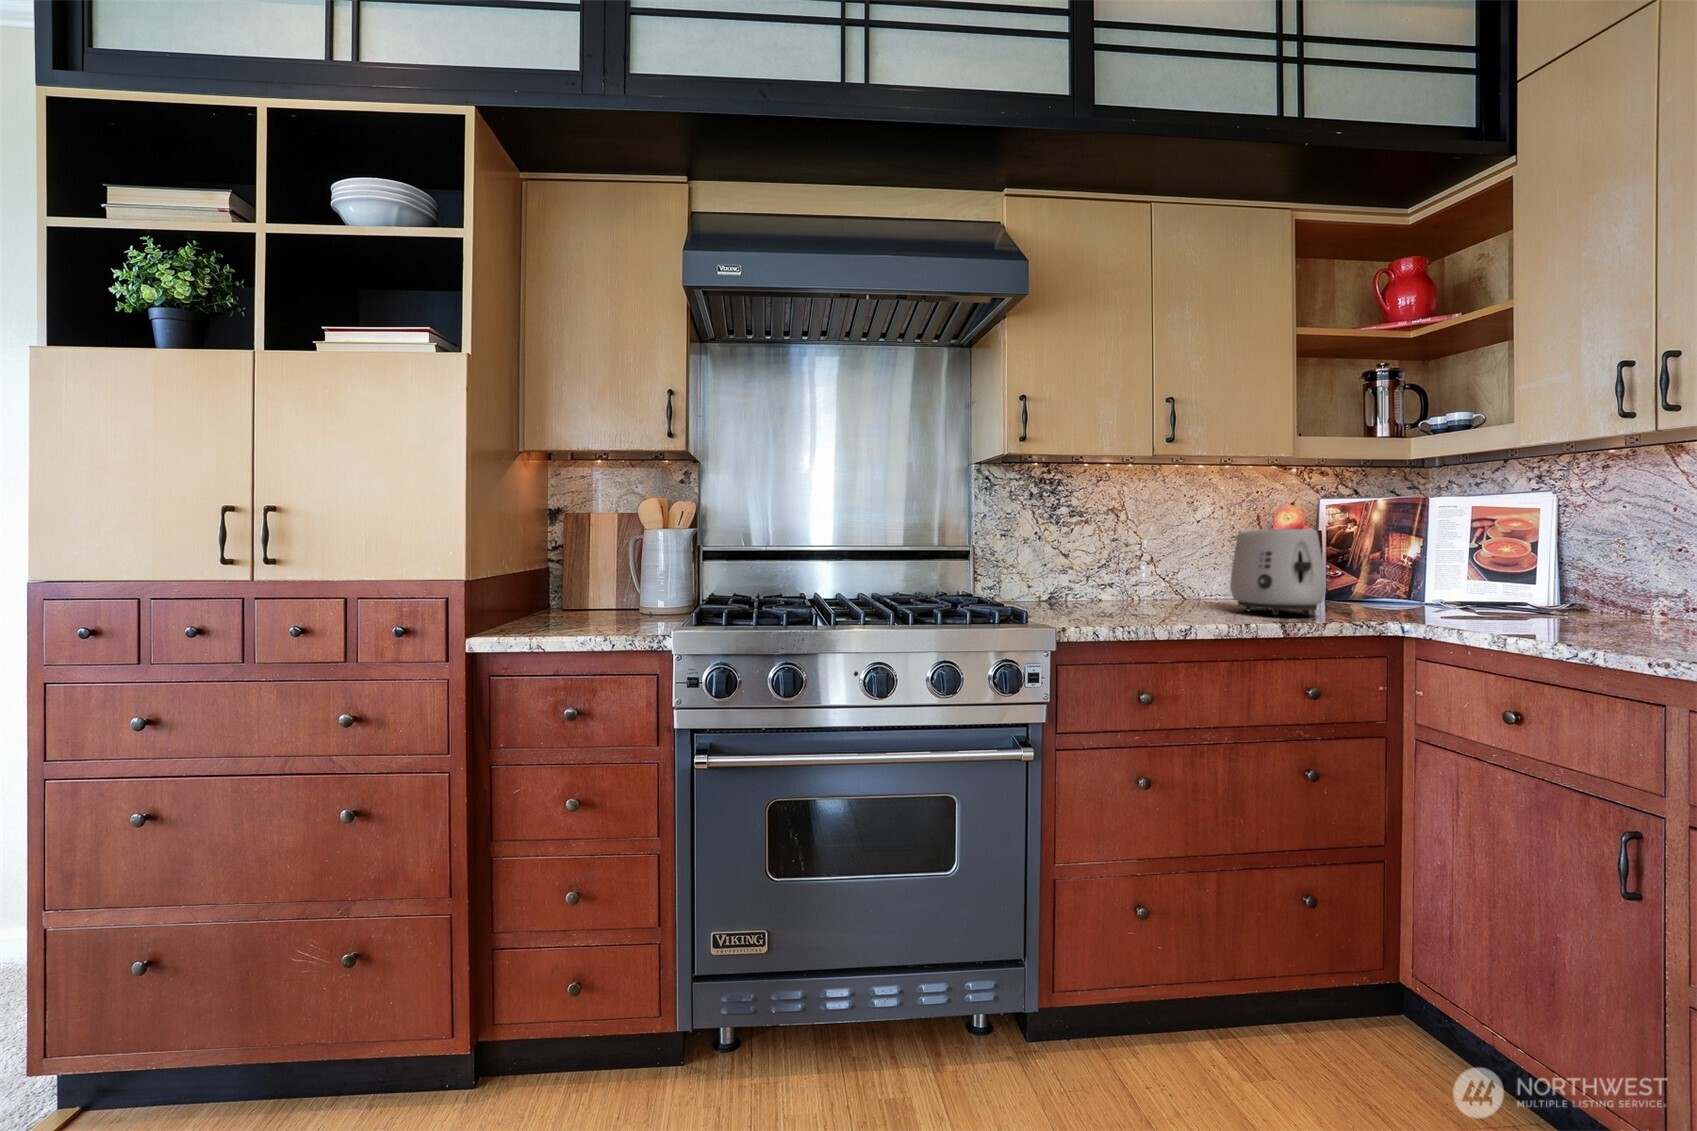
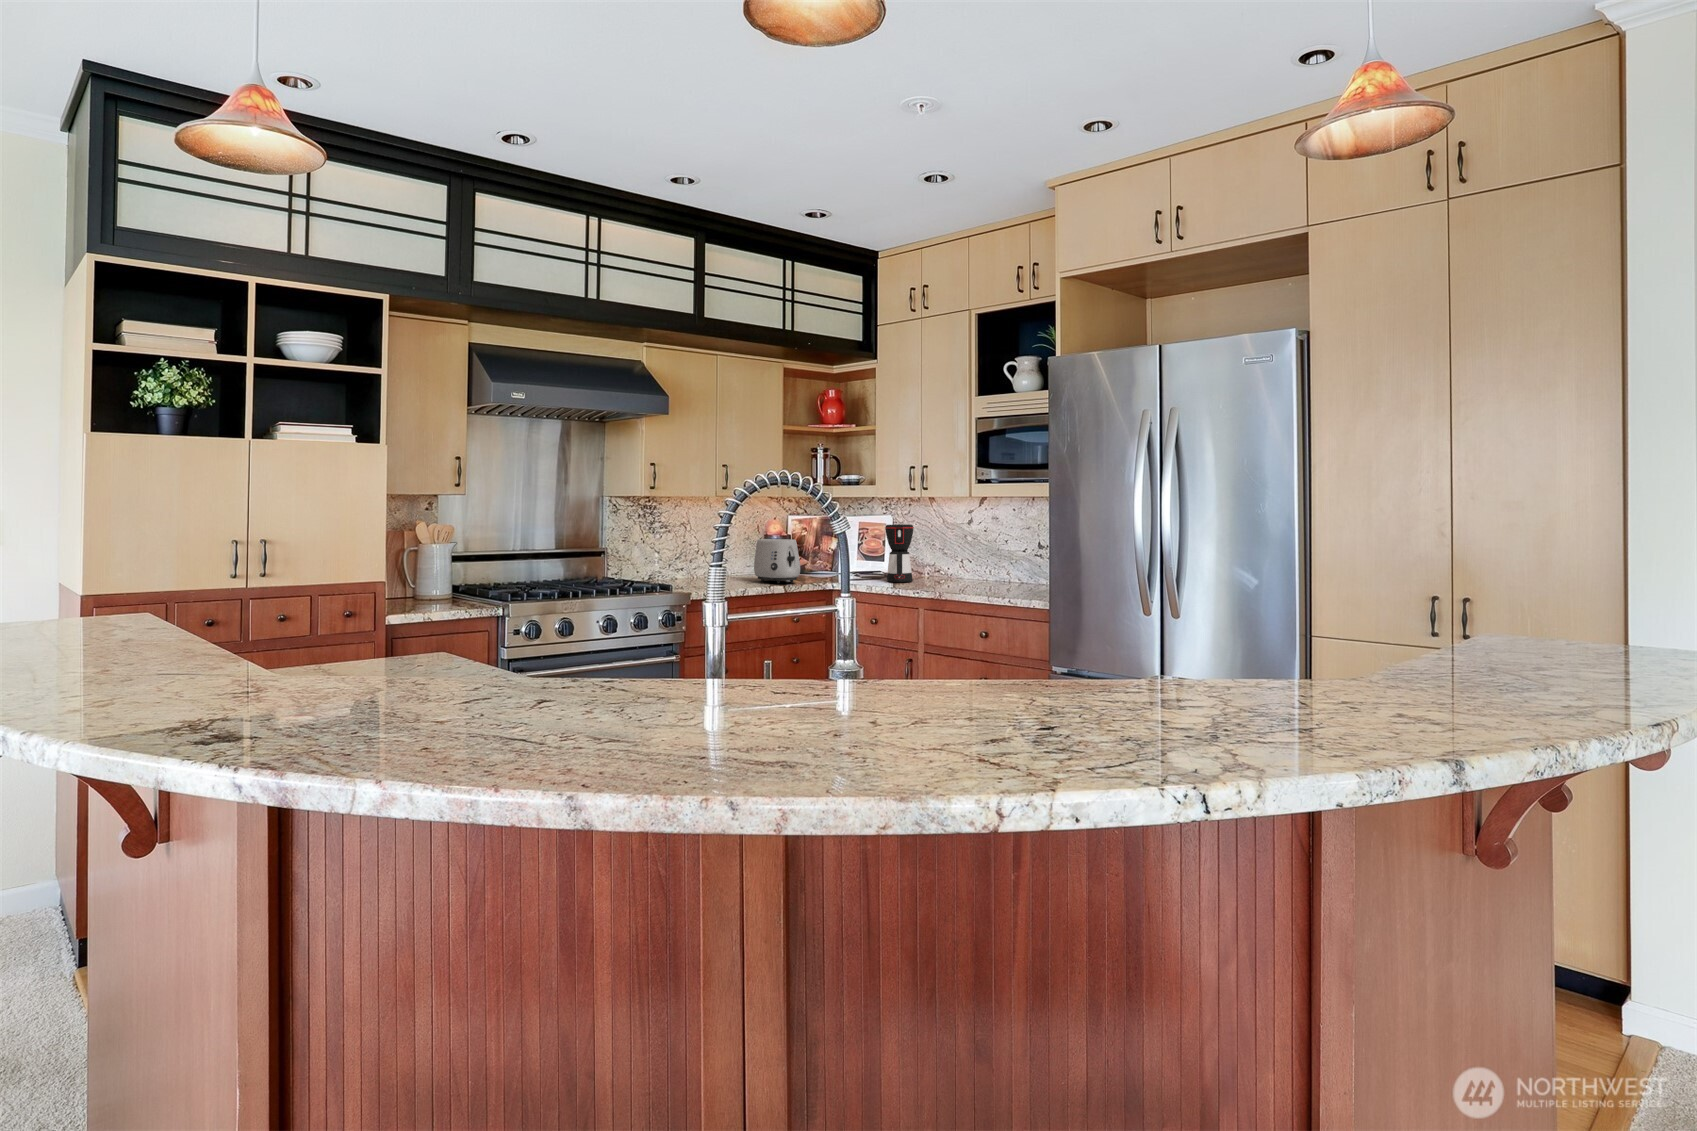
coffee maker: none [1545,493,1632,626] -> present [885,524,914,582]

